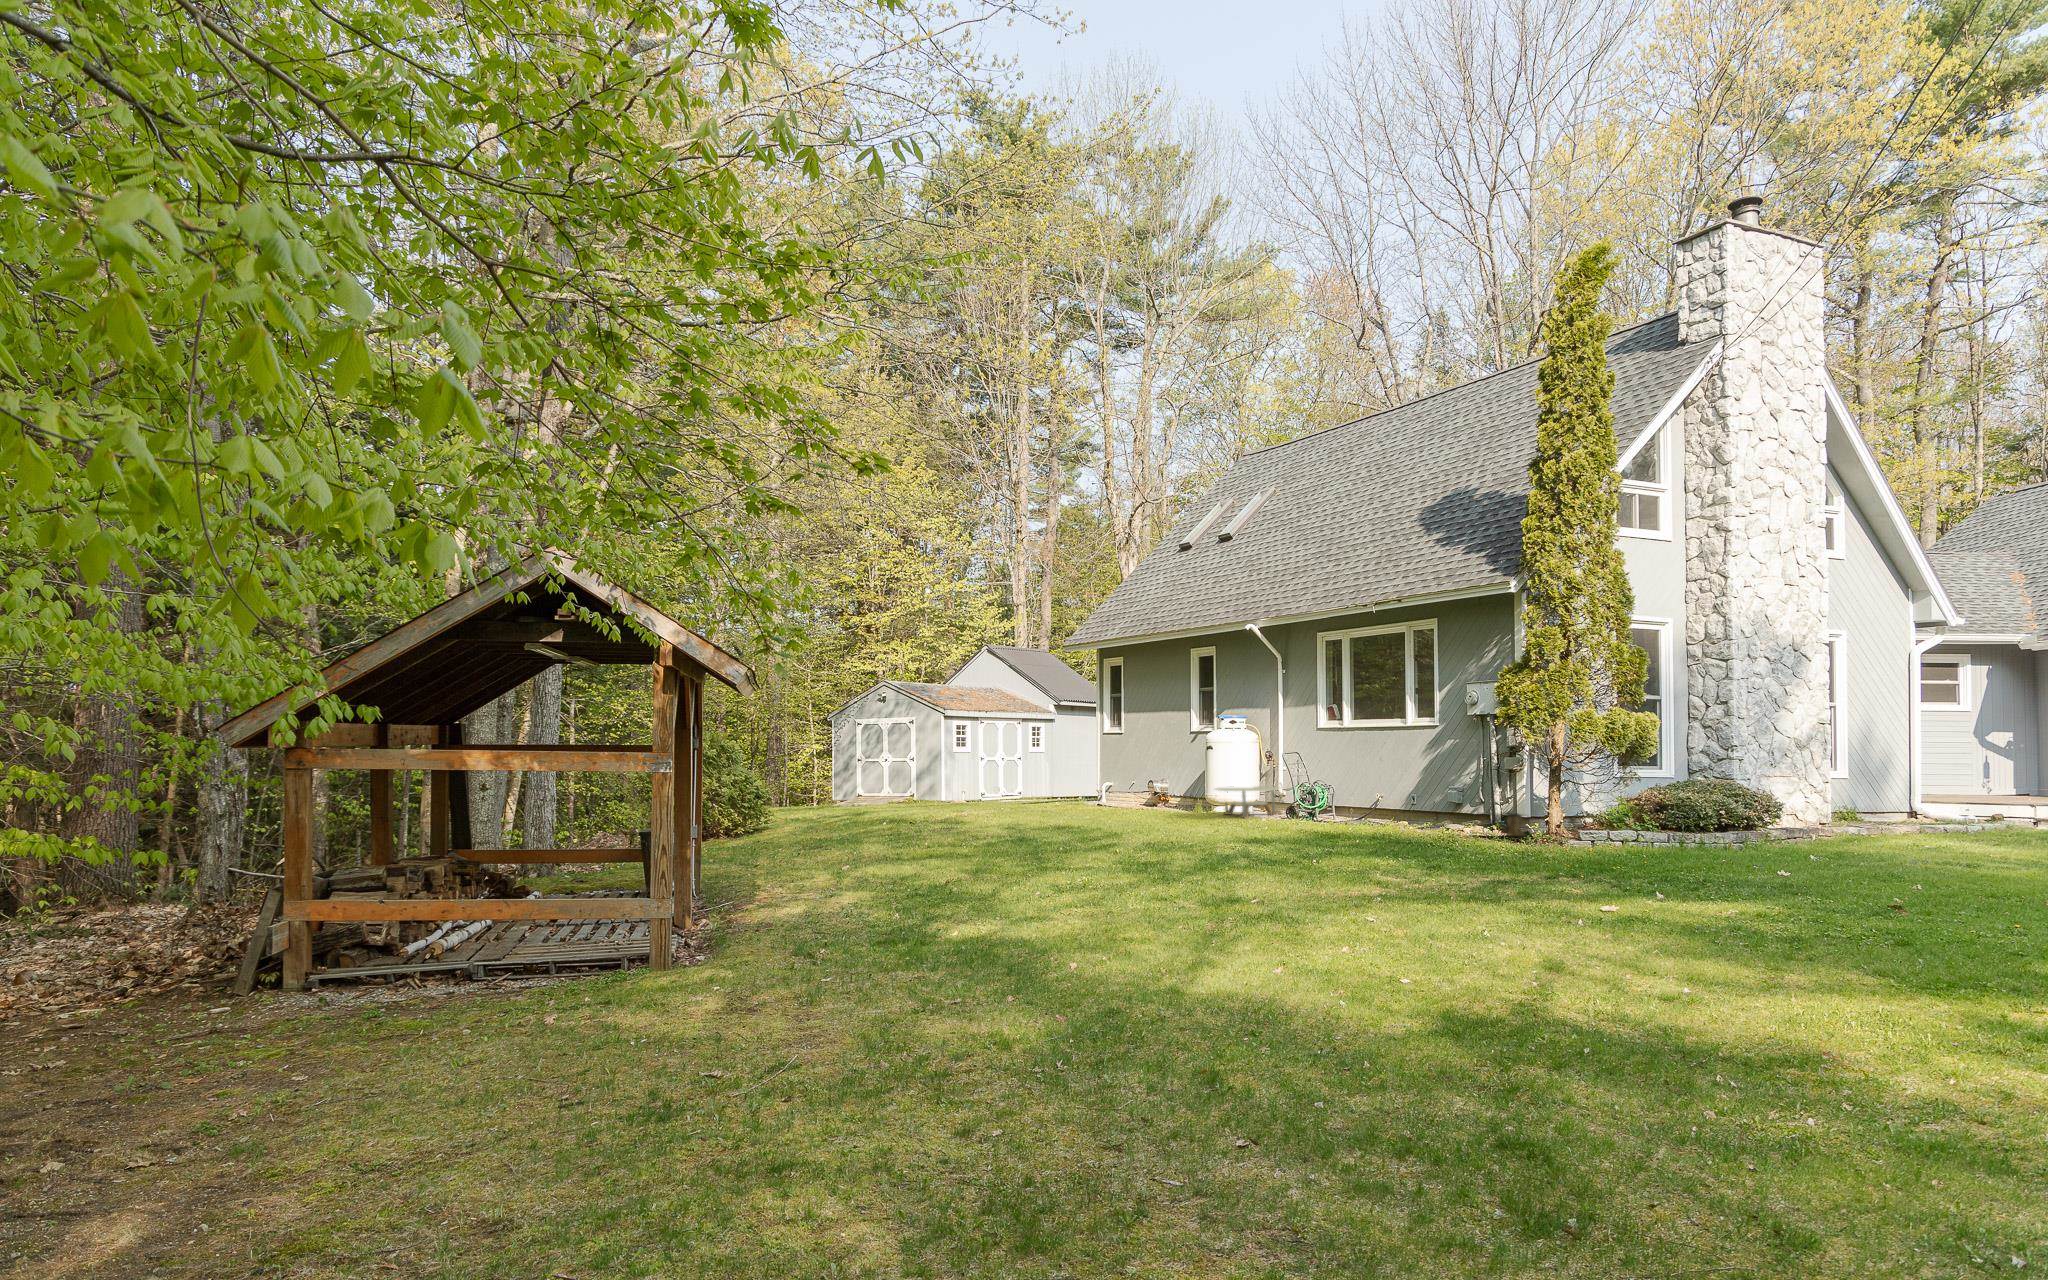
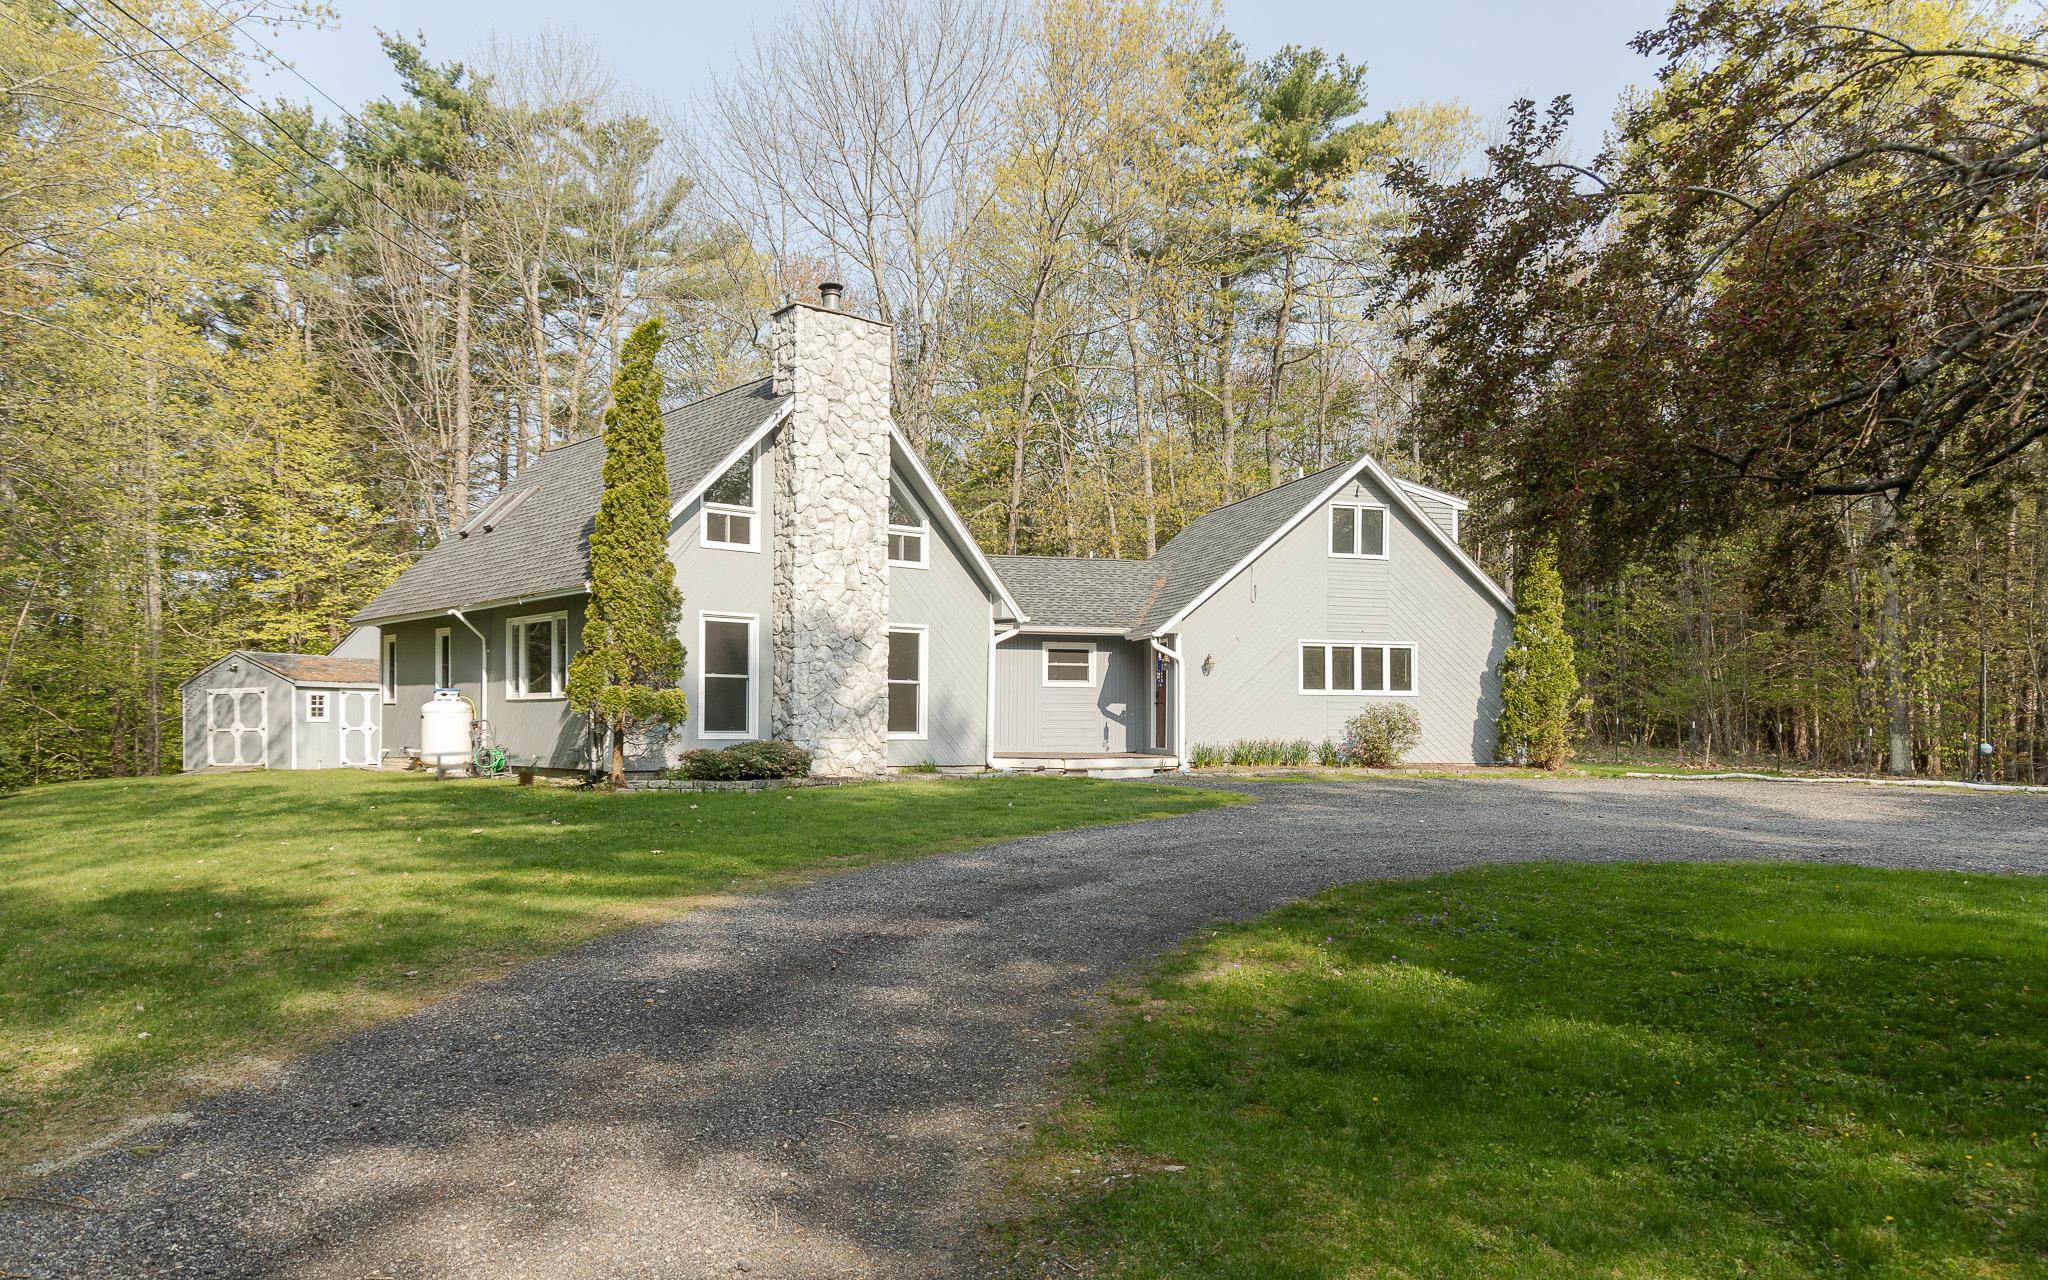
potted plant: none [1354,791,1402,826] -> present [507,755,544,785]
watering can: present [1489,813,1525,837] -> none [564,771,603,792]

